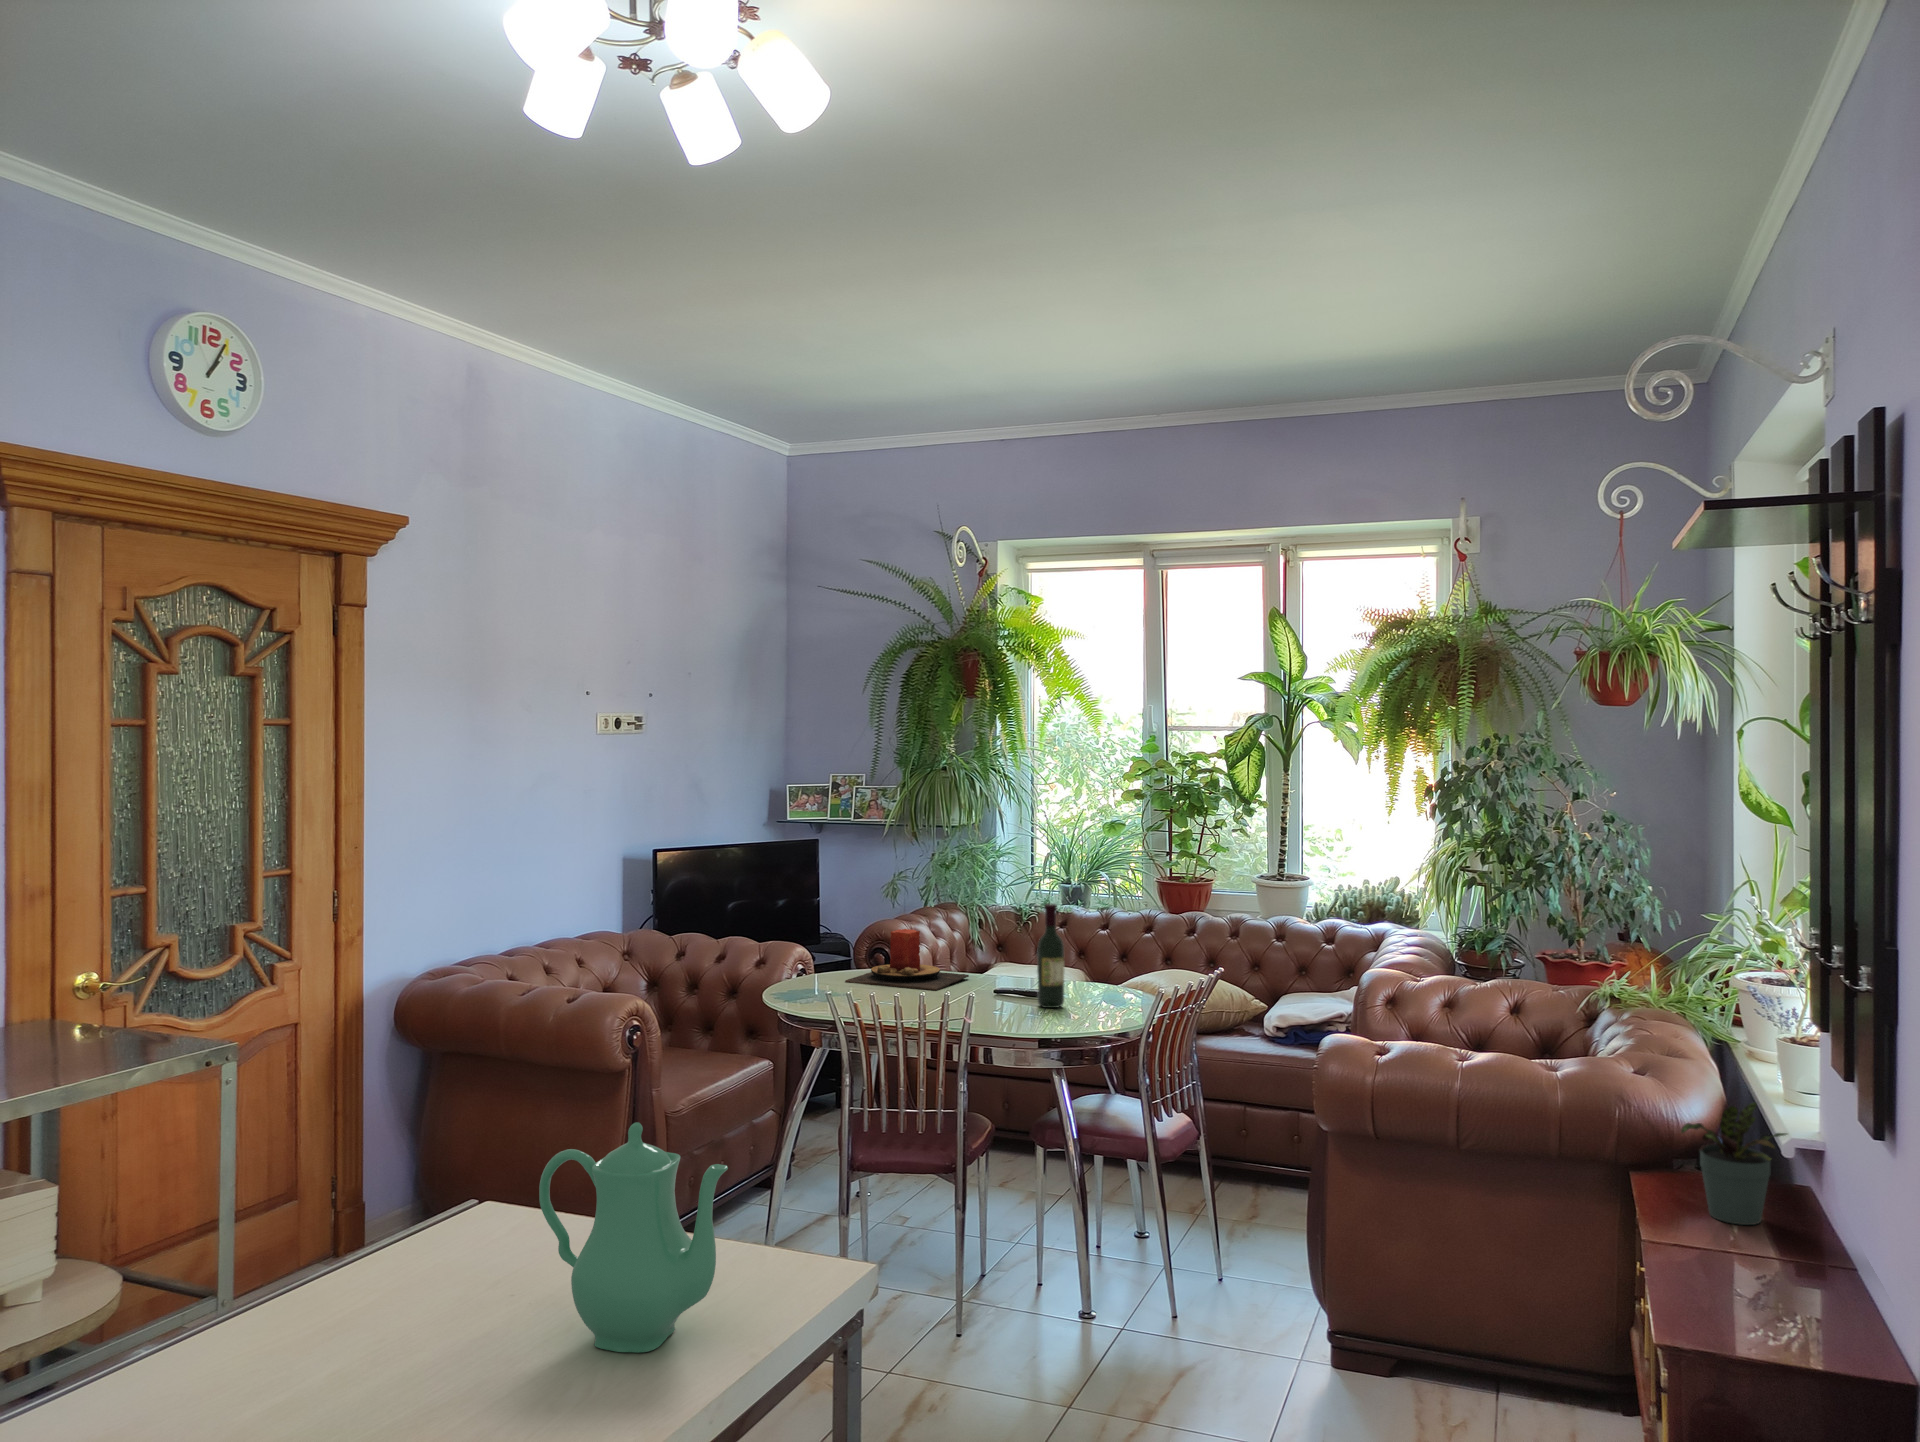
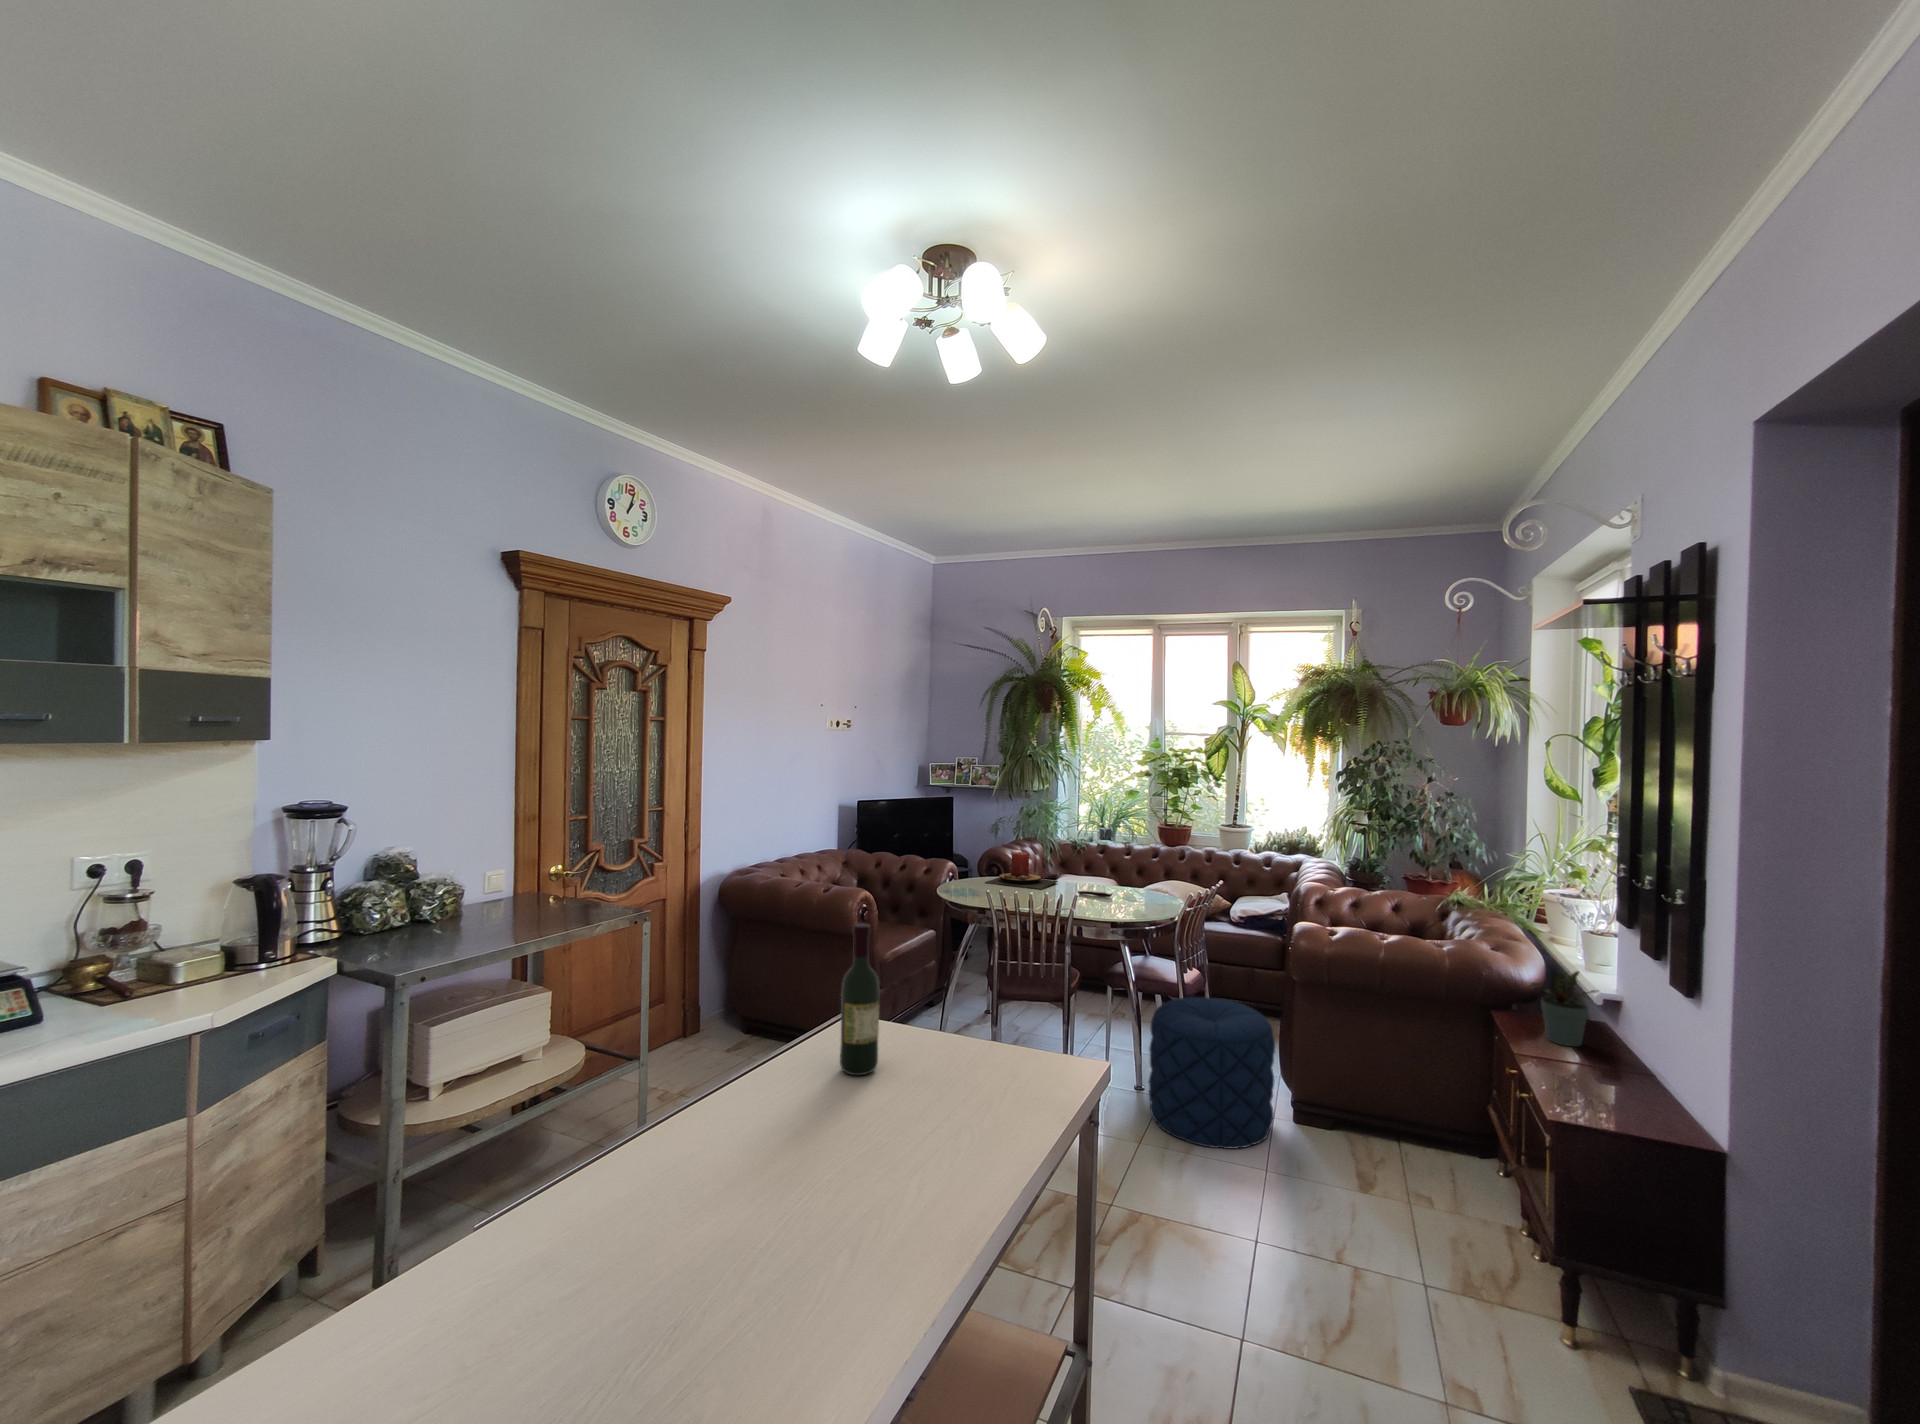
wine bottle: present [1037,904,1064,1008] -> present [840,923,879,1075]
teapot: present [539,1122,728,1352] -> none [910,959,1025,1093]
pouf: none [1097,1161,1294,1409] -> present [1149,997,1275,1149]

